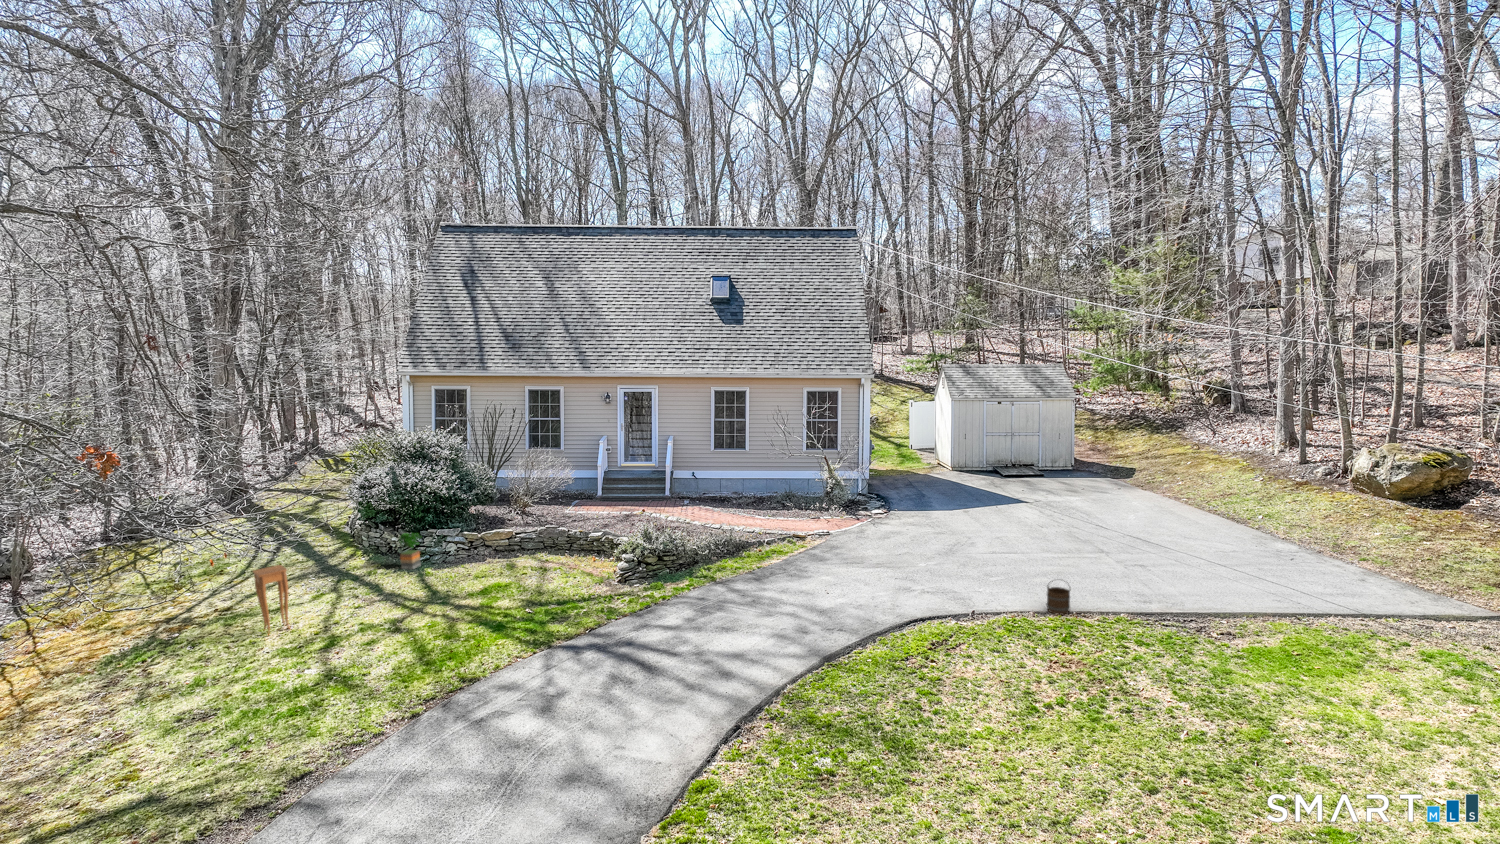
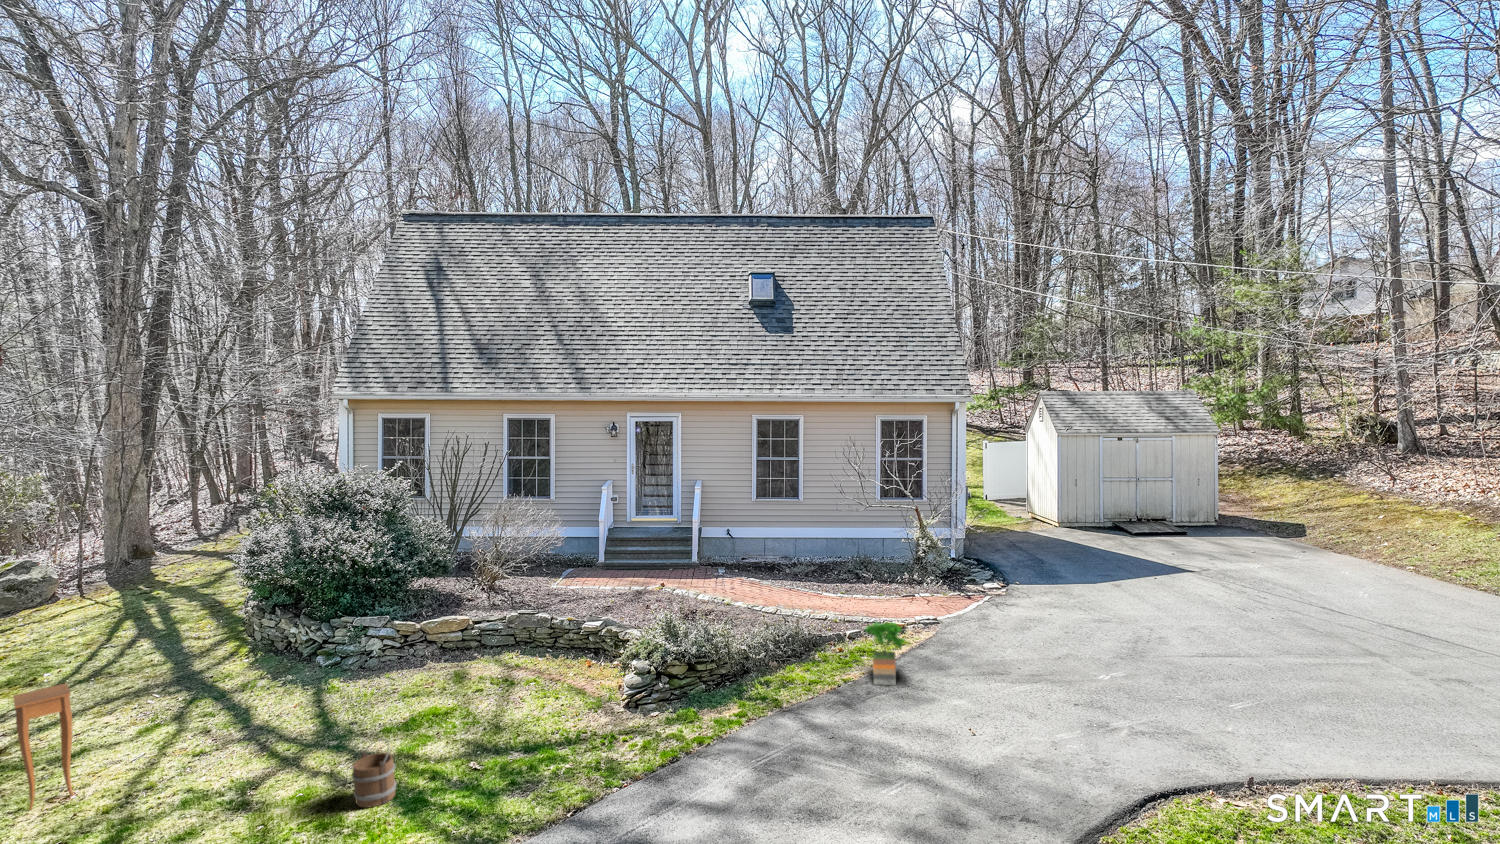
potted tree: present [399,533,422,569] -> present [866,622,905,685]
bucket: present [1047,581,1071,615] -> present [352,739,396,808]

